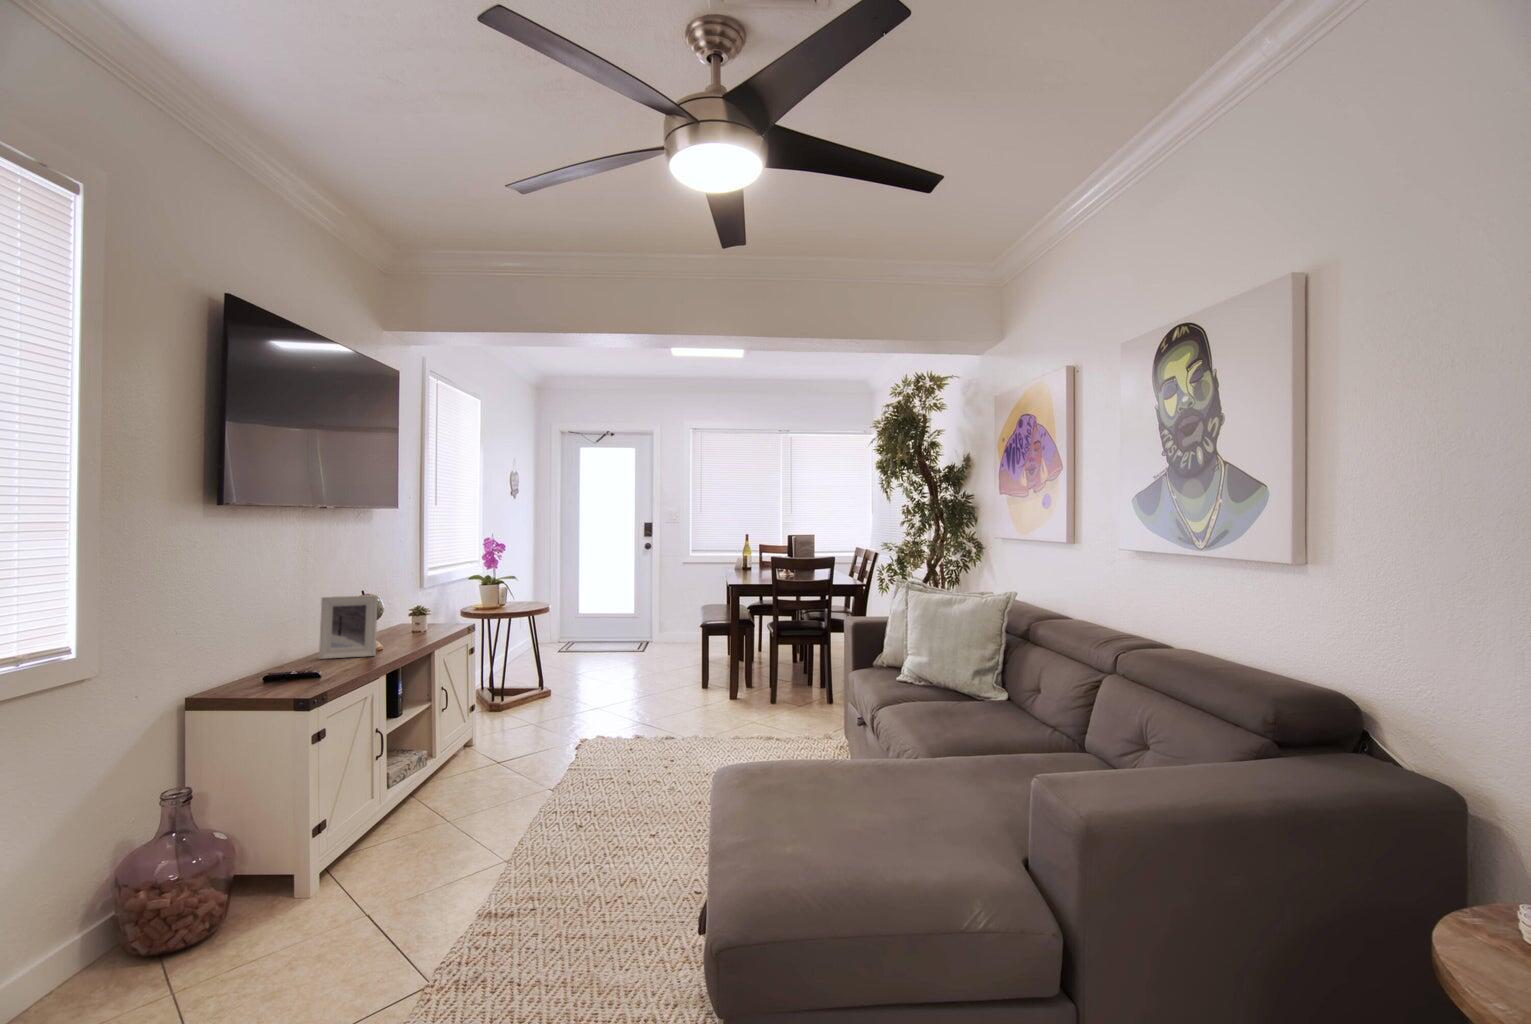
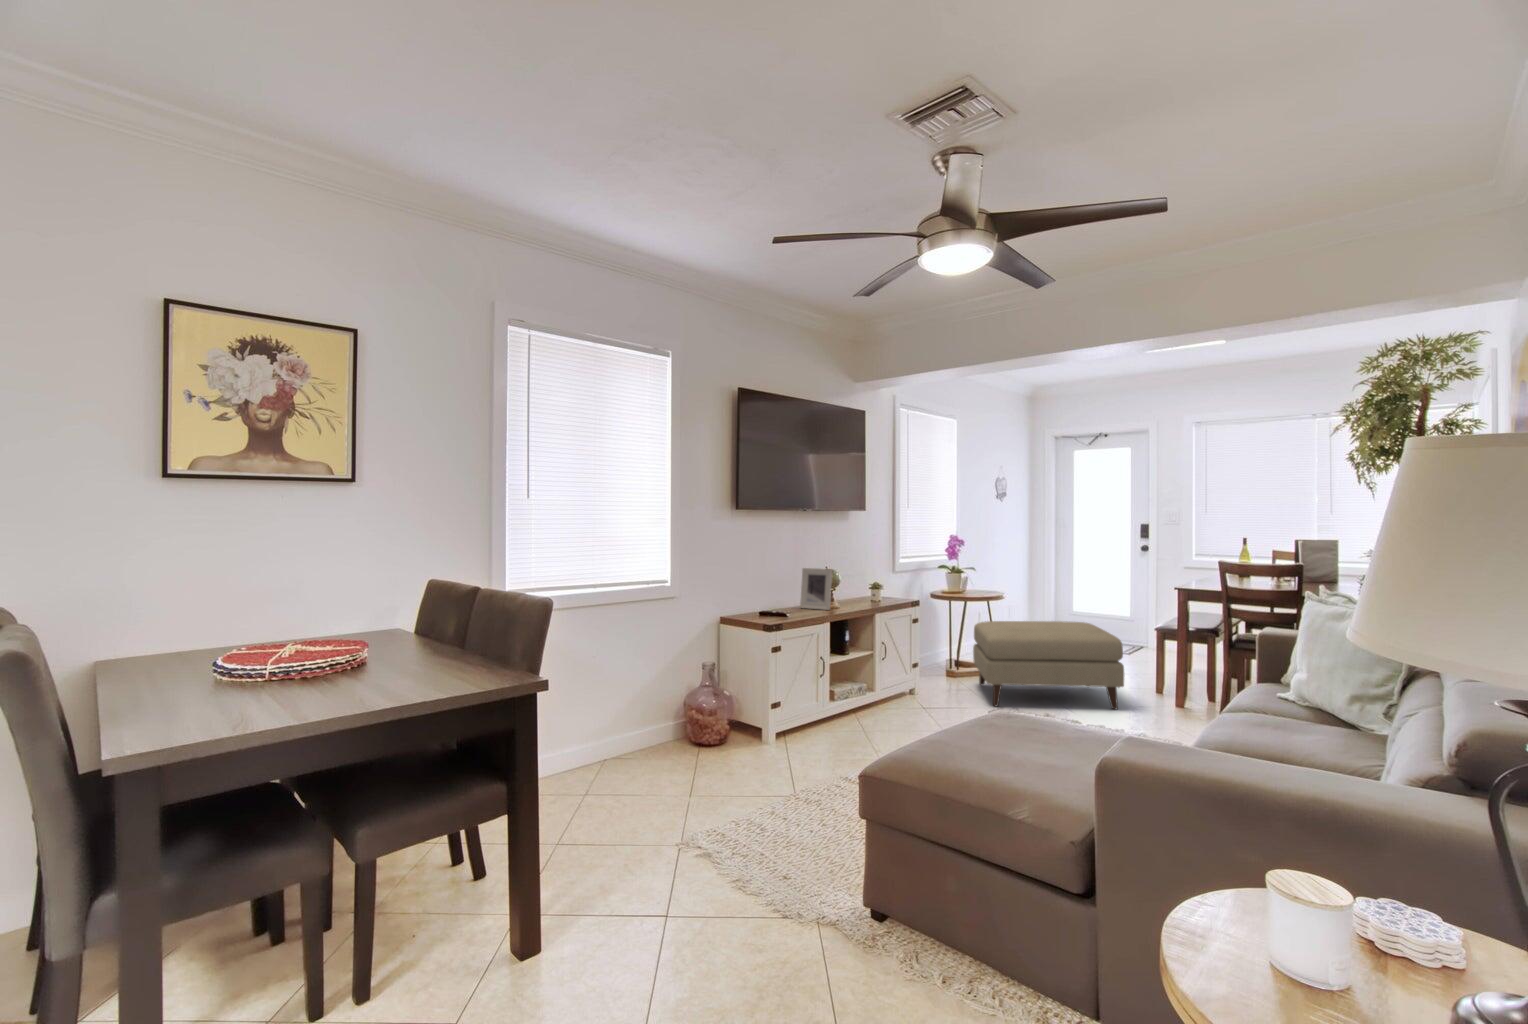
ottoman: none [530,626,696,738] -> present [973,621,1124,710]

